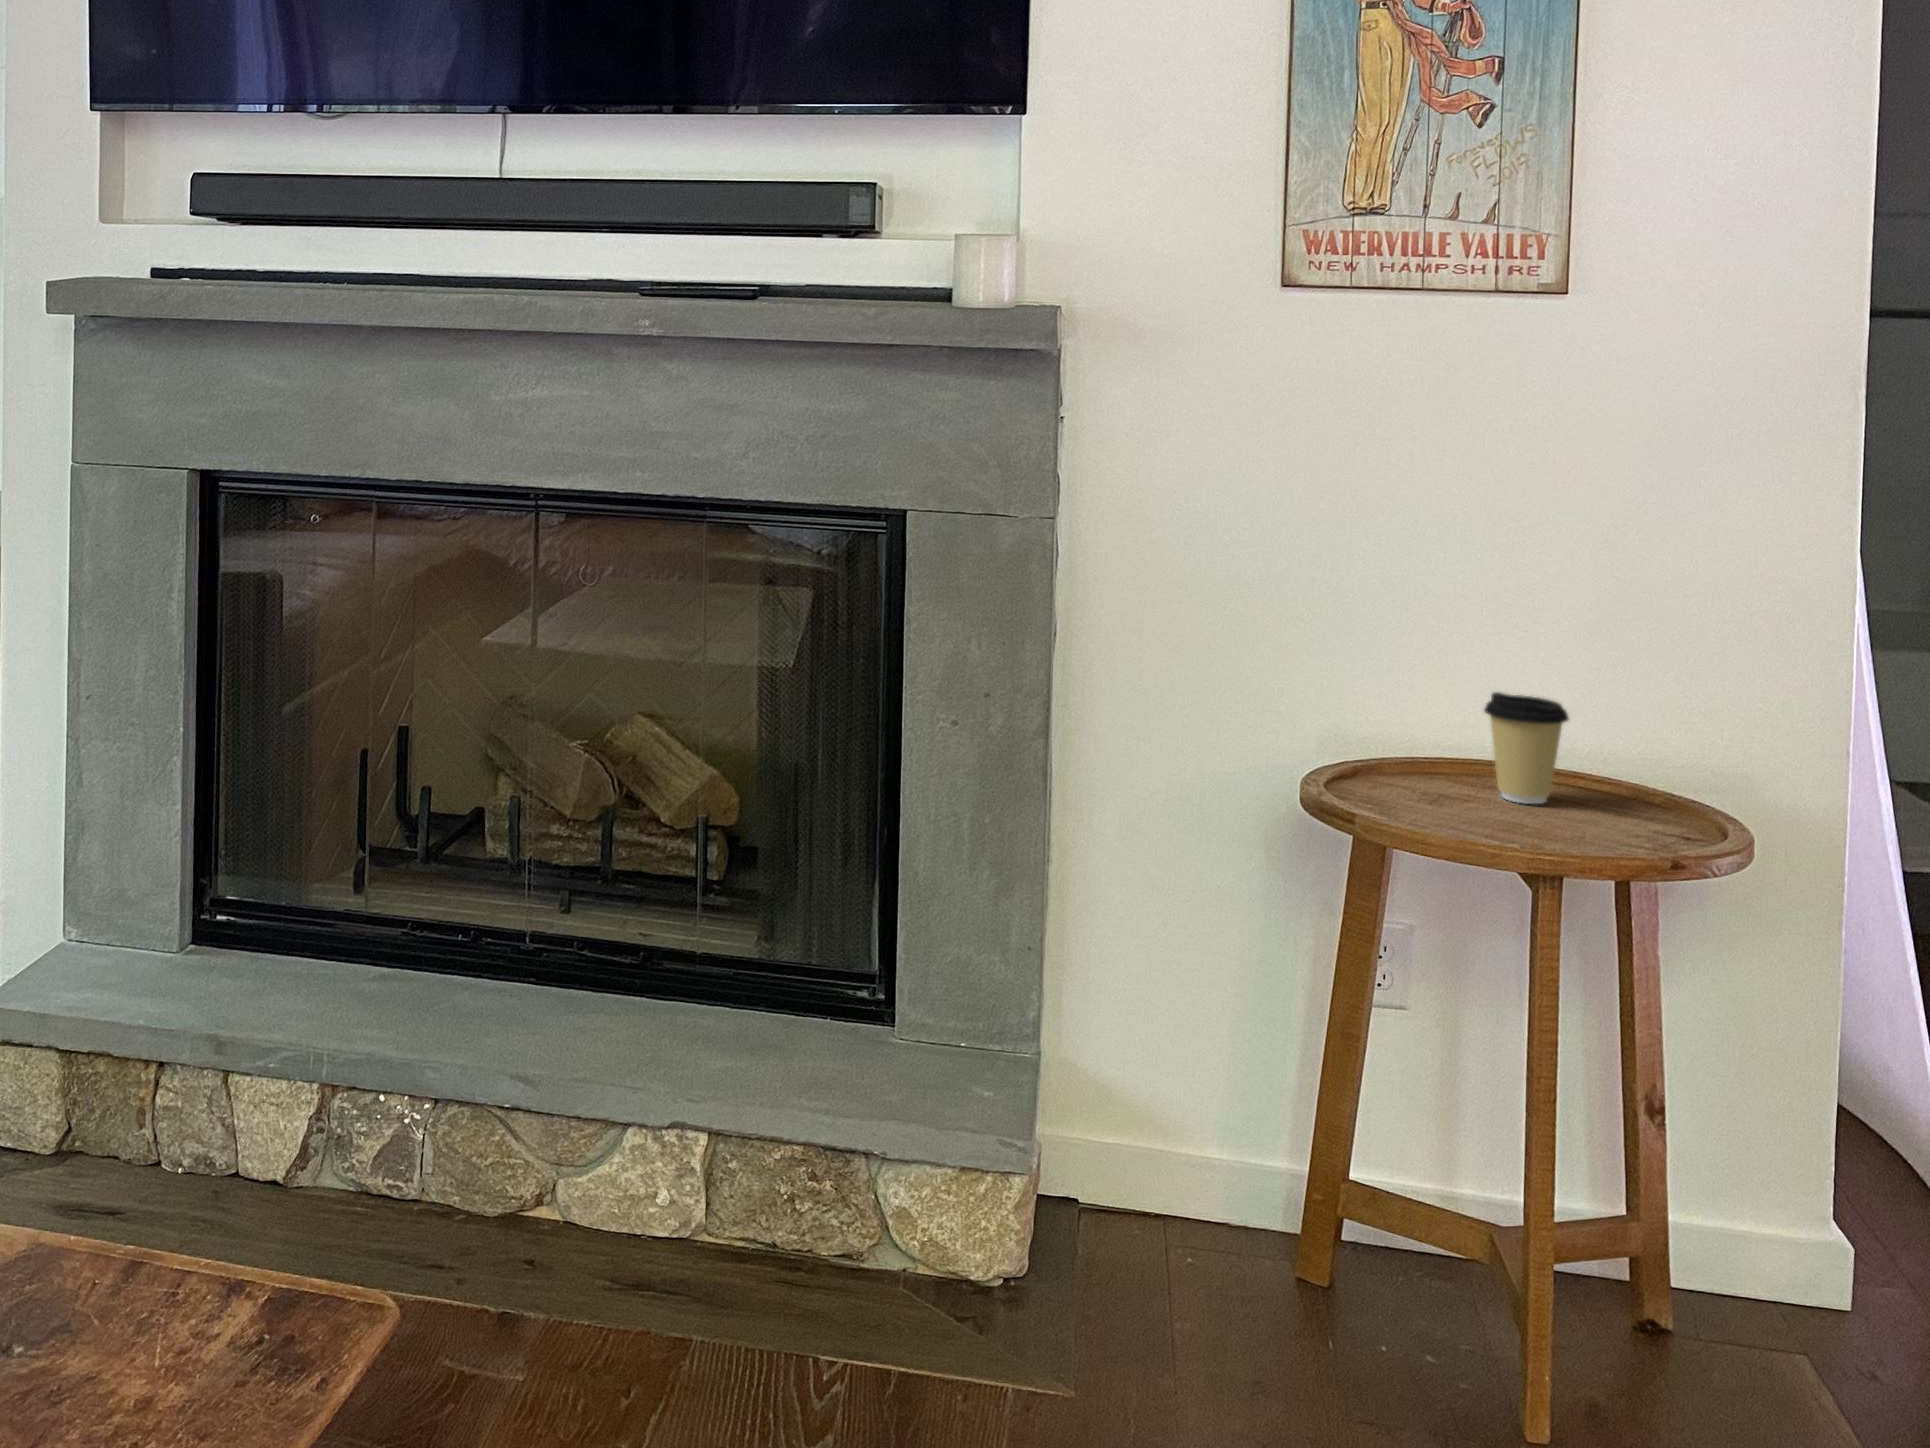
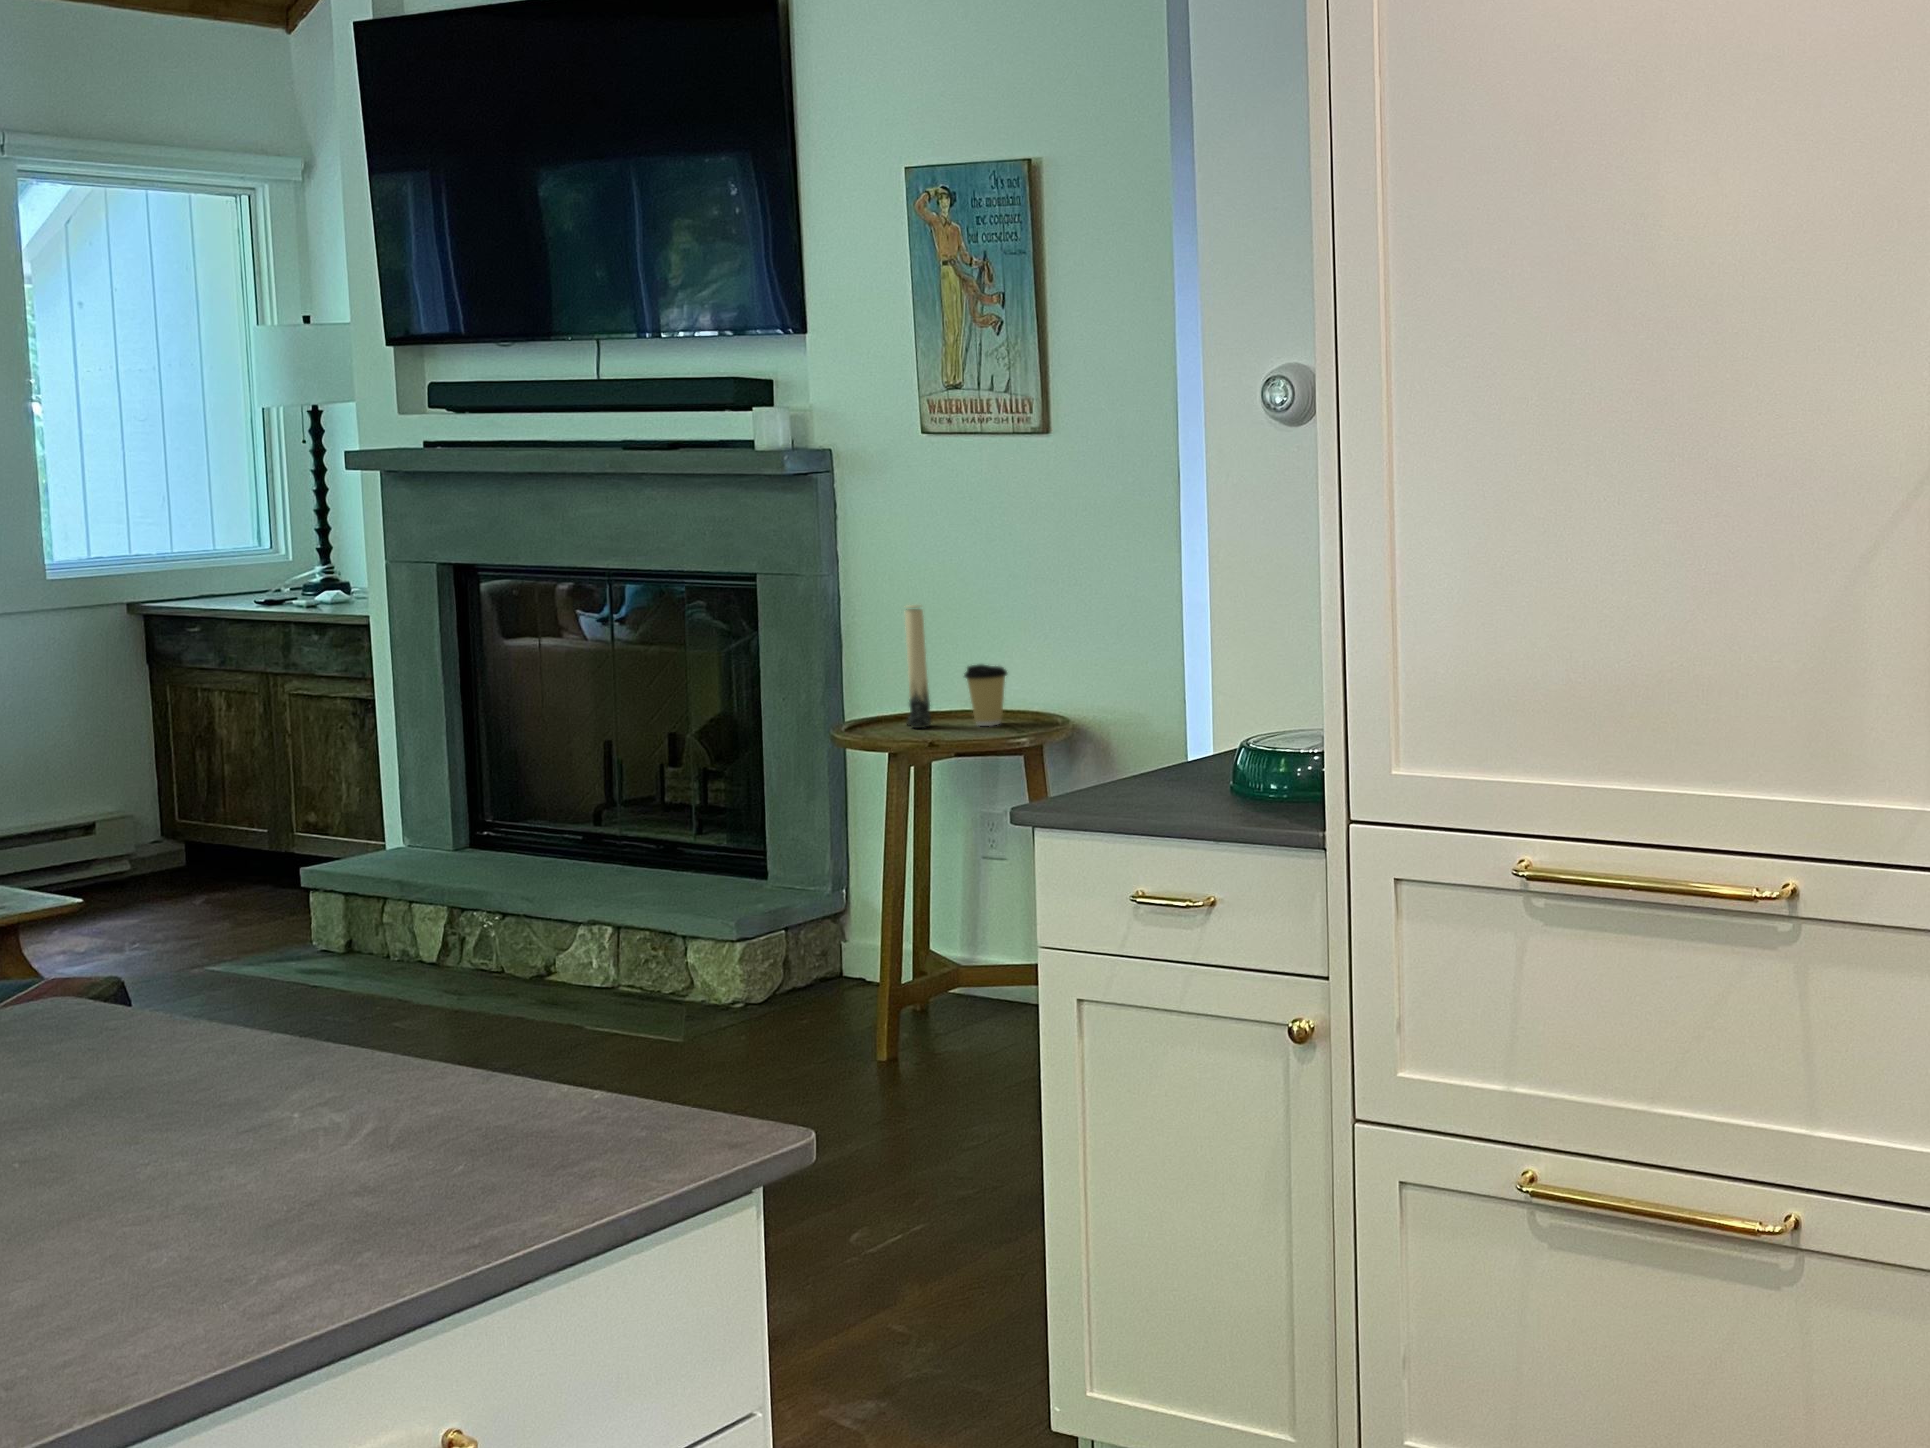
candle: none [1382,590,1451,809] -> present [905,605,931,728]

